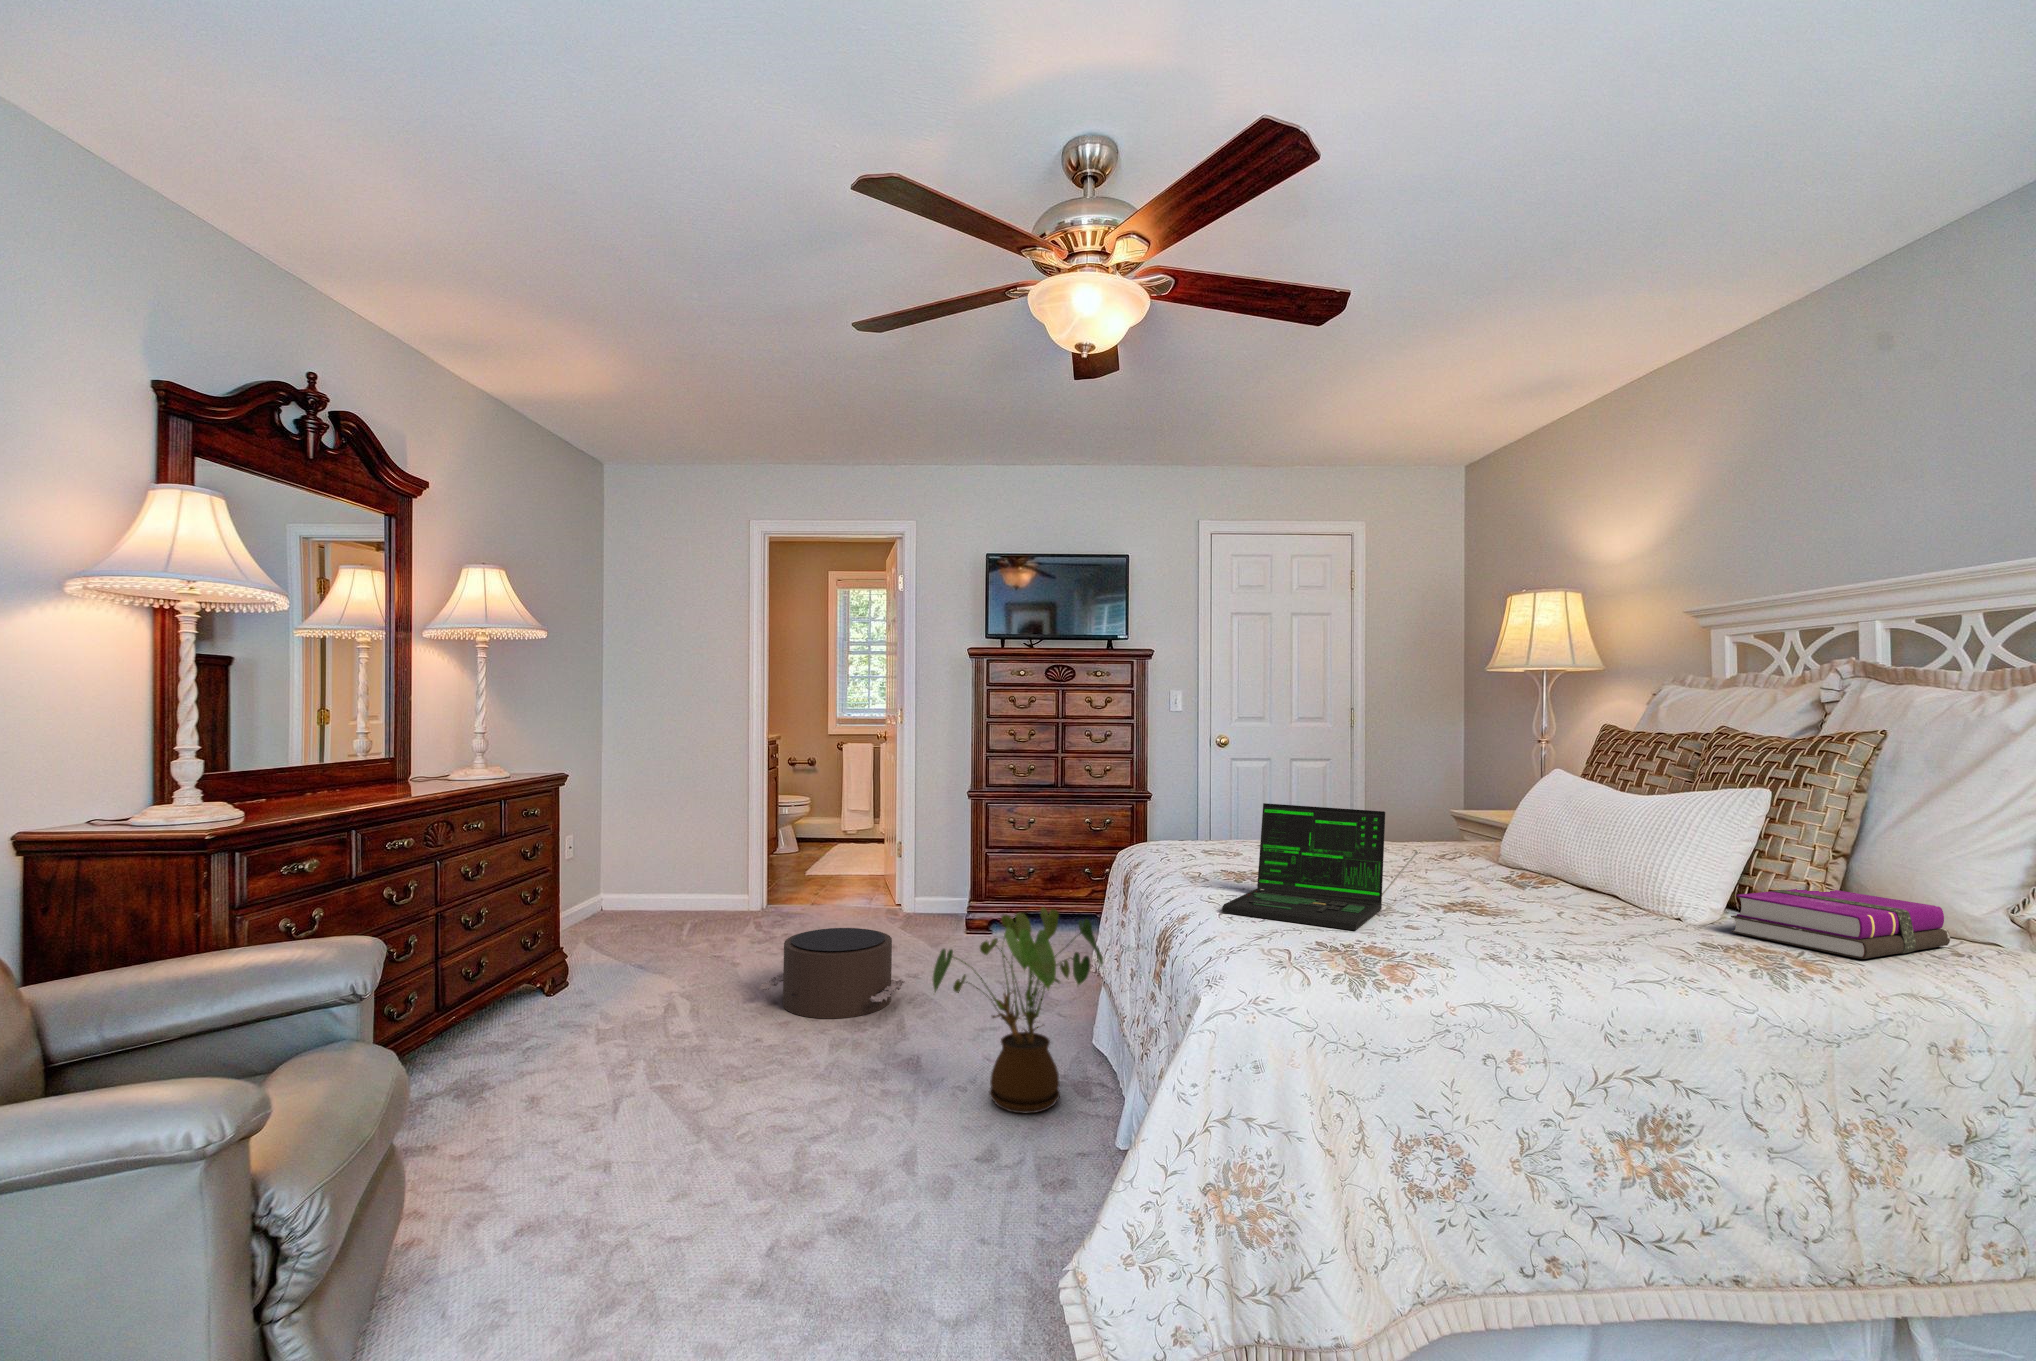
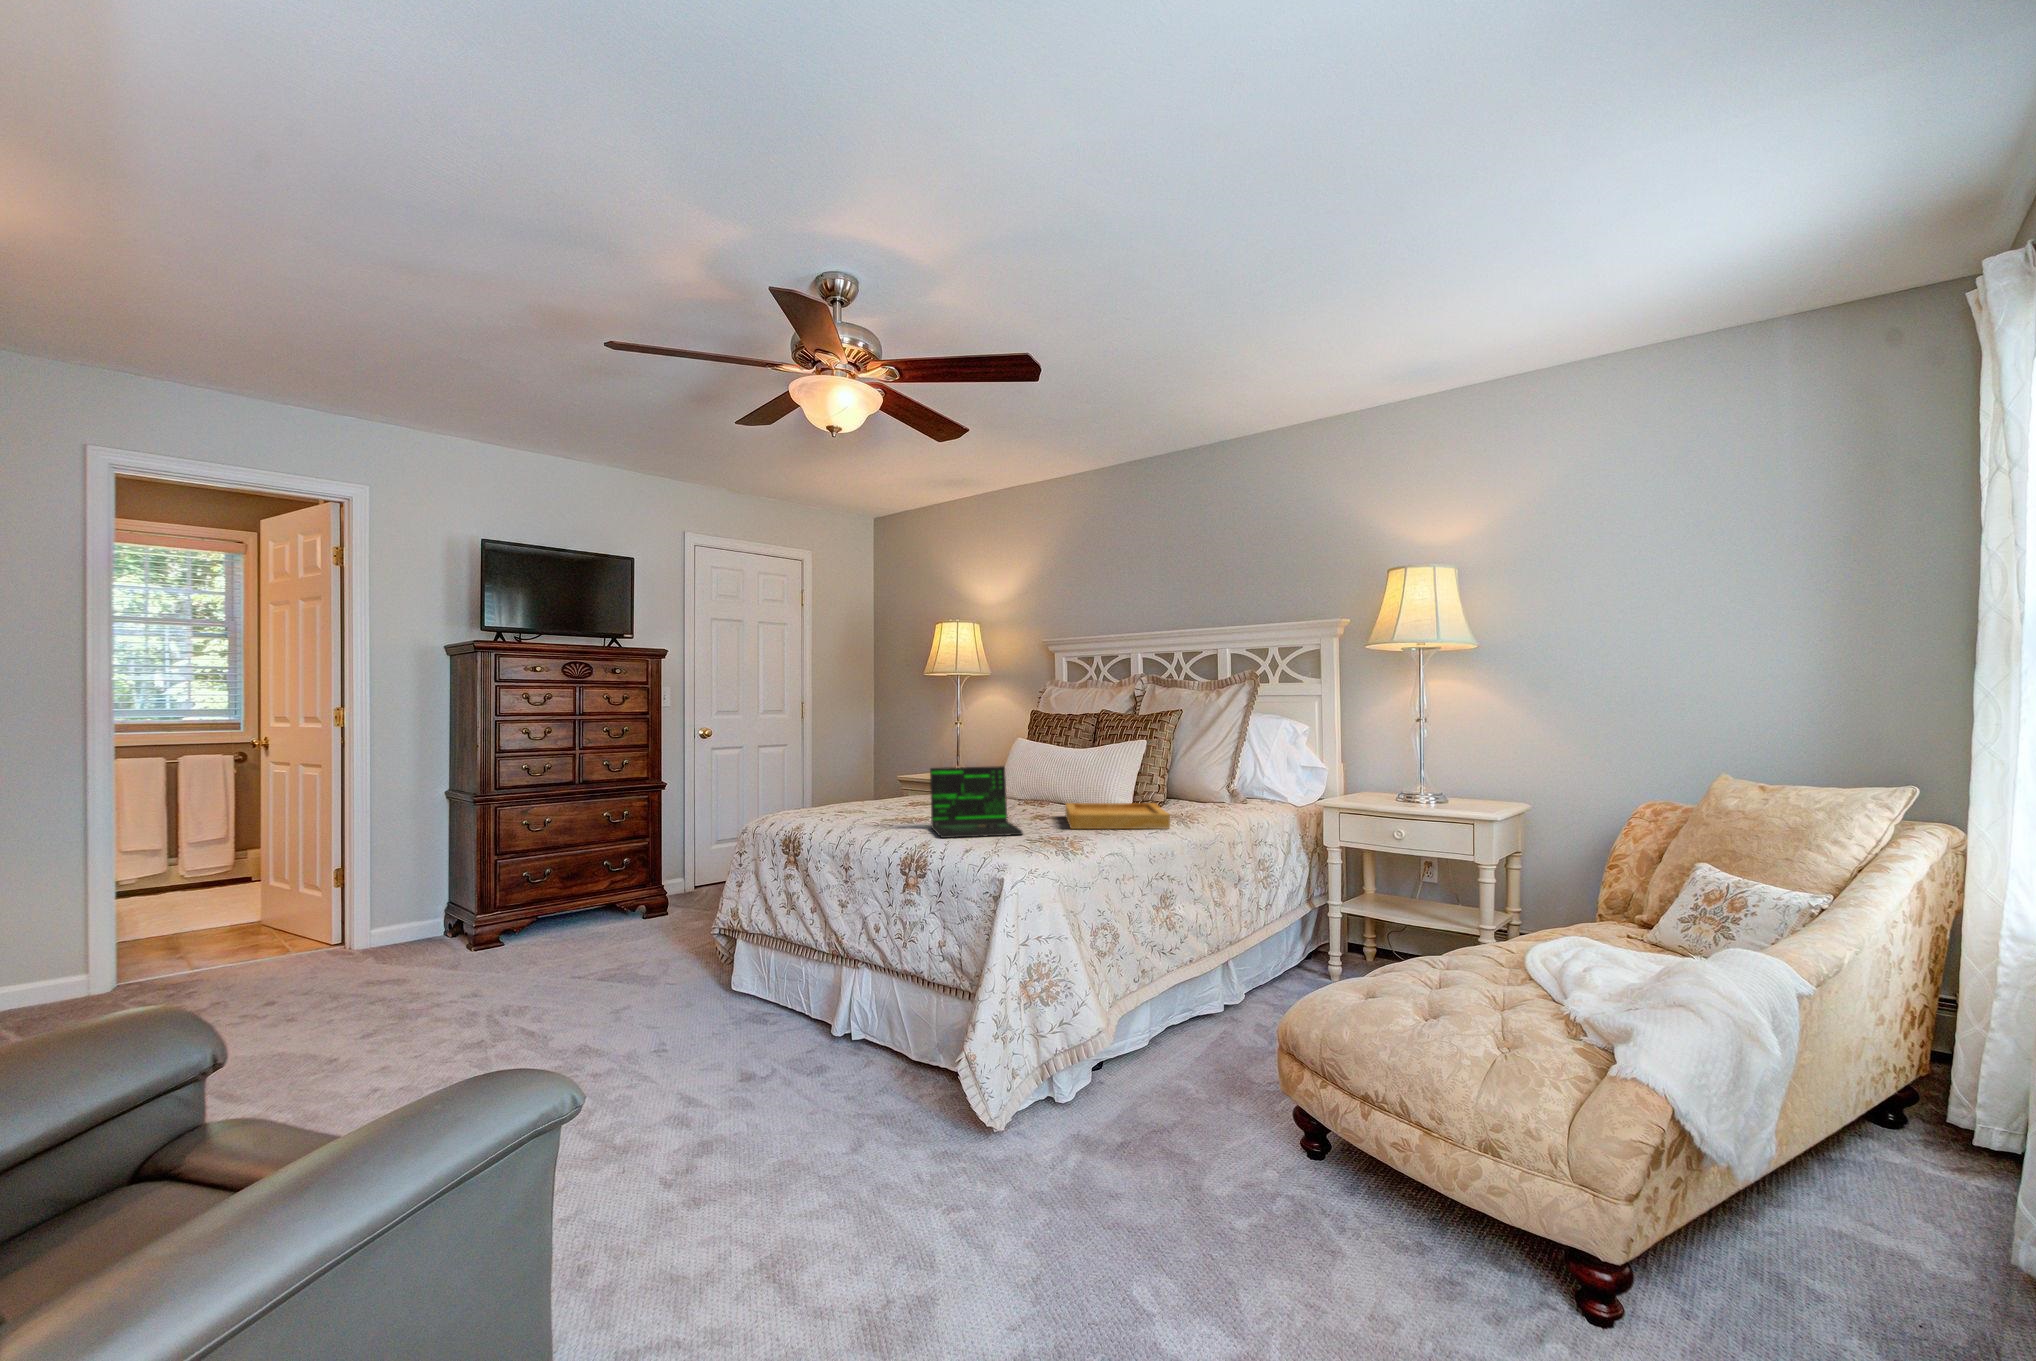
tray: none [1471,888,1733,975] -> present [1065,803,1170,829]
hardback book: present [1731,889,1950,959] -> none [1147,788,1213,815]
house plant: present [932,907,1103,1113] -> none [647,870,785,1041]
pouf: present [759,928,905,1019] -> none [316,944,495,1046]

